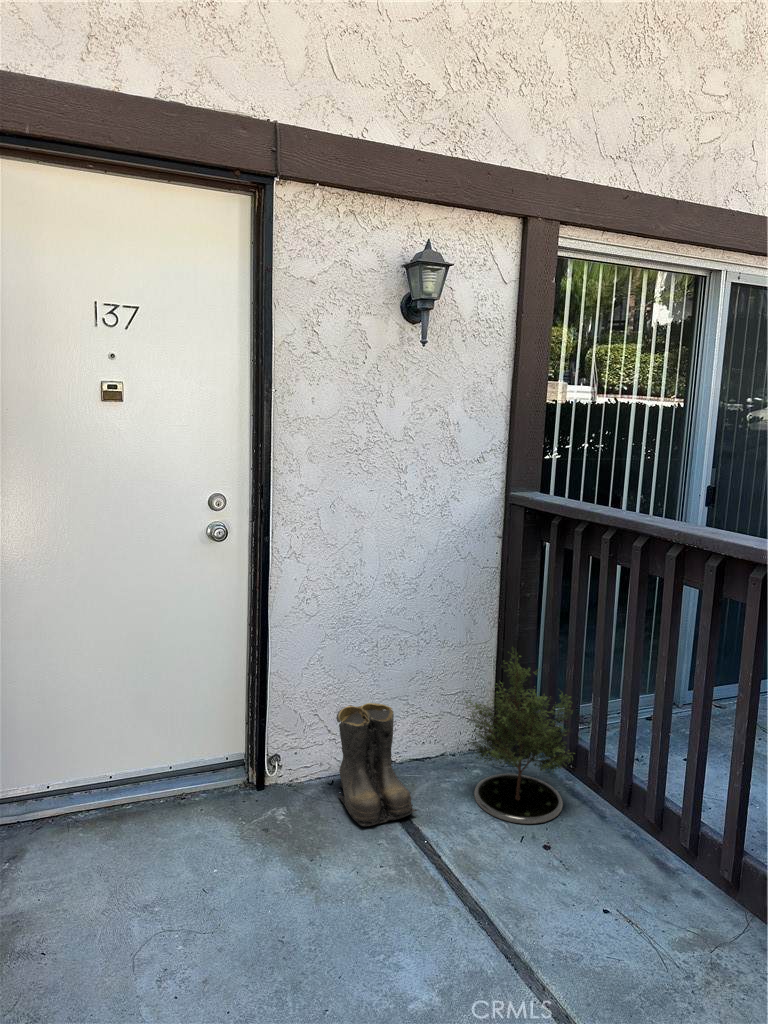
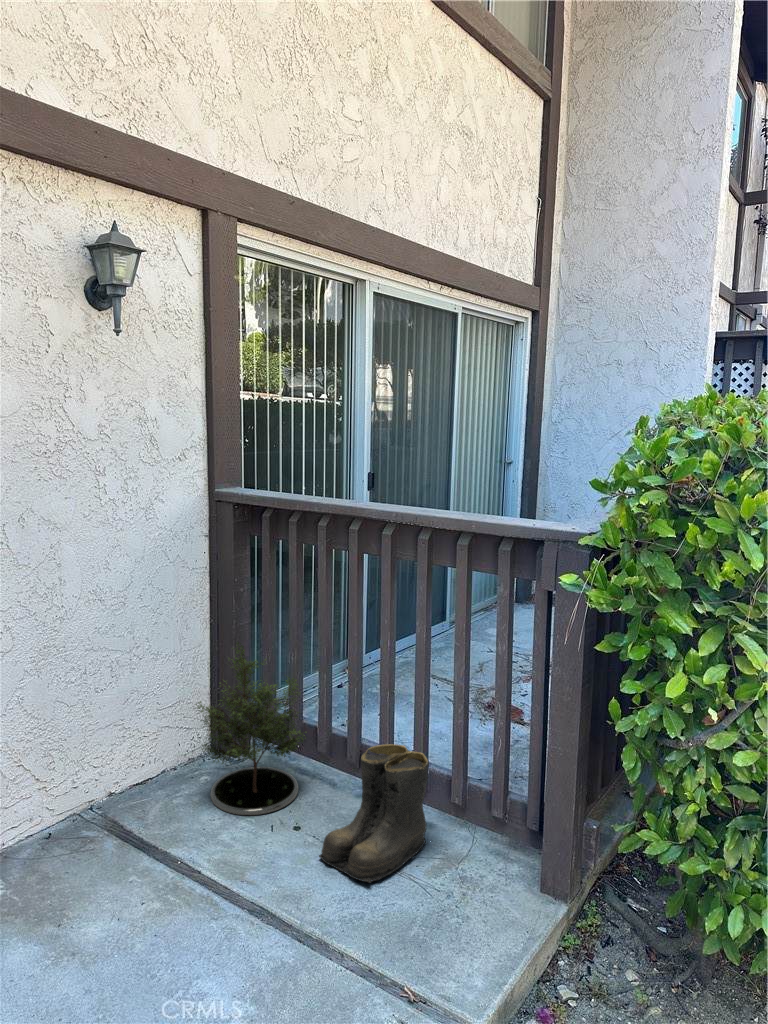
boots: present [336,703,417,827] -> present [319,744,429,883]

